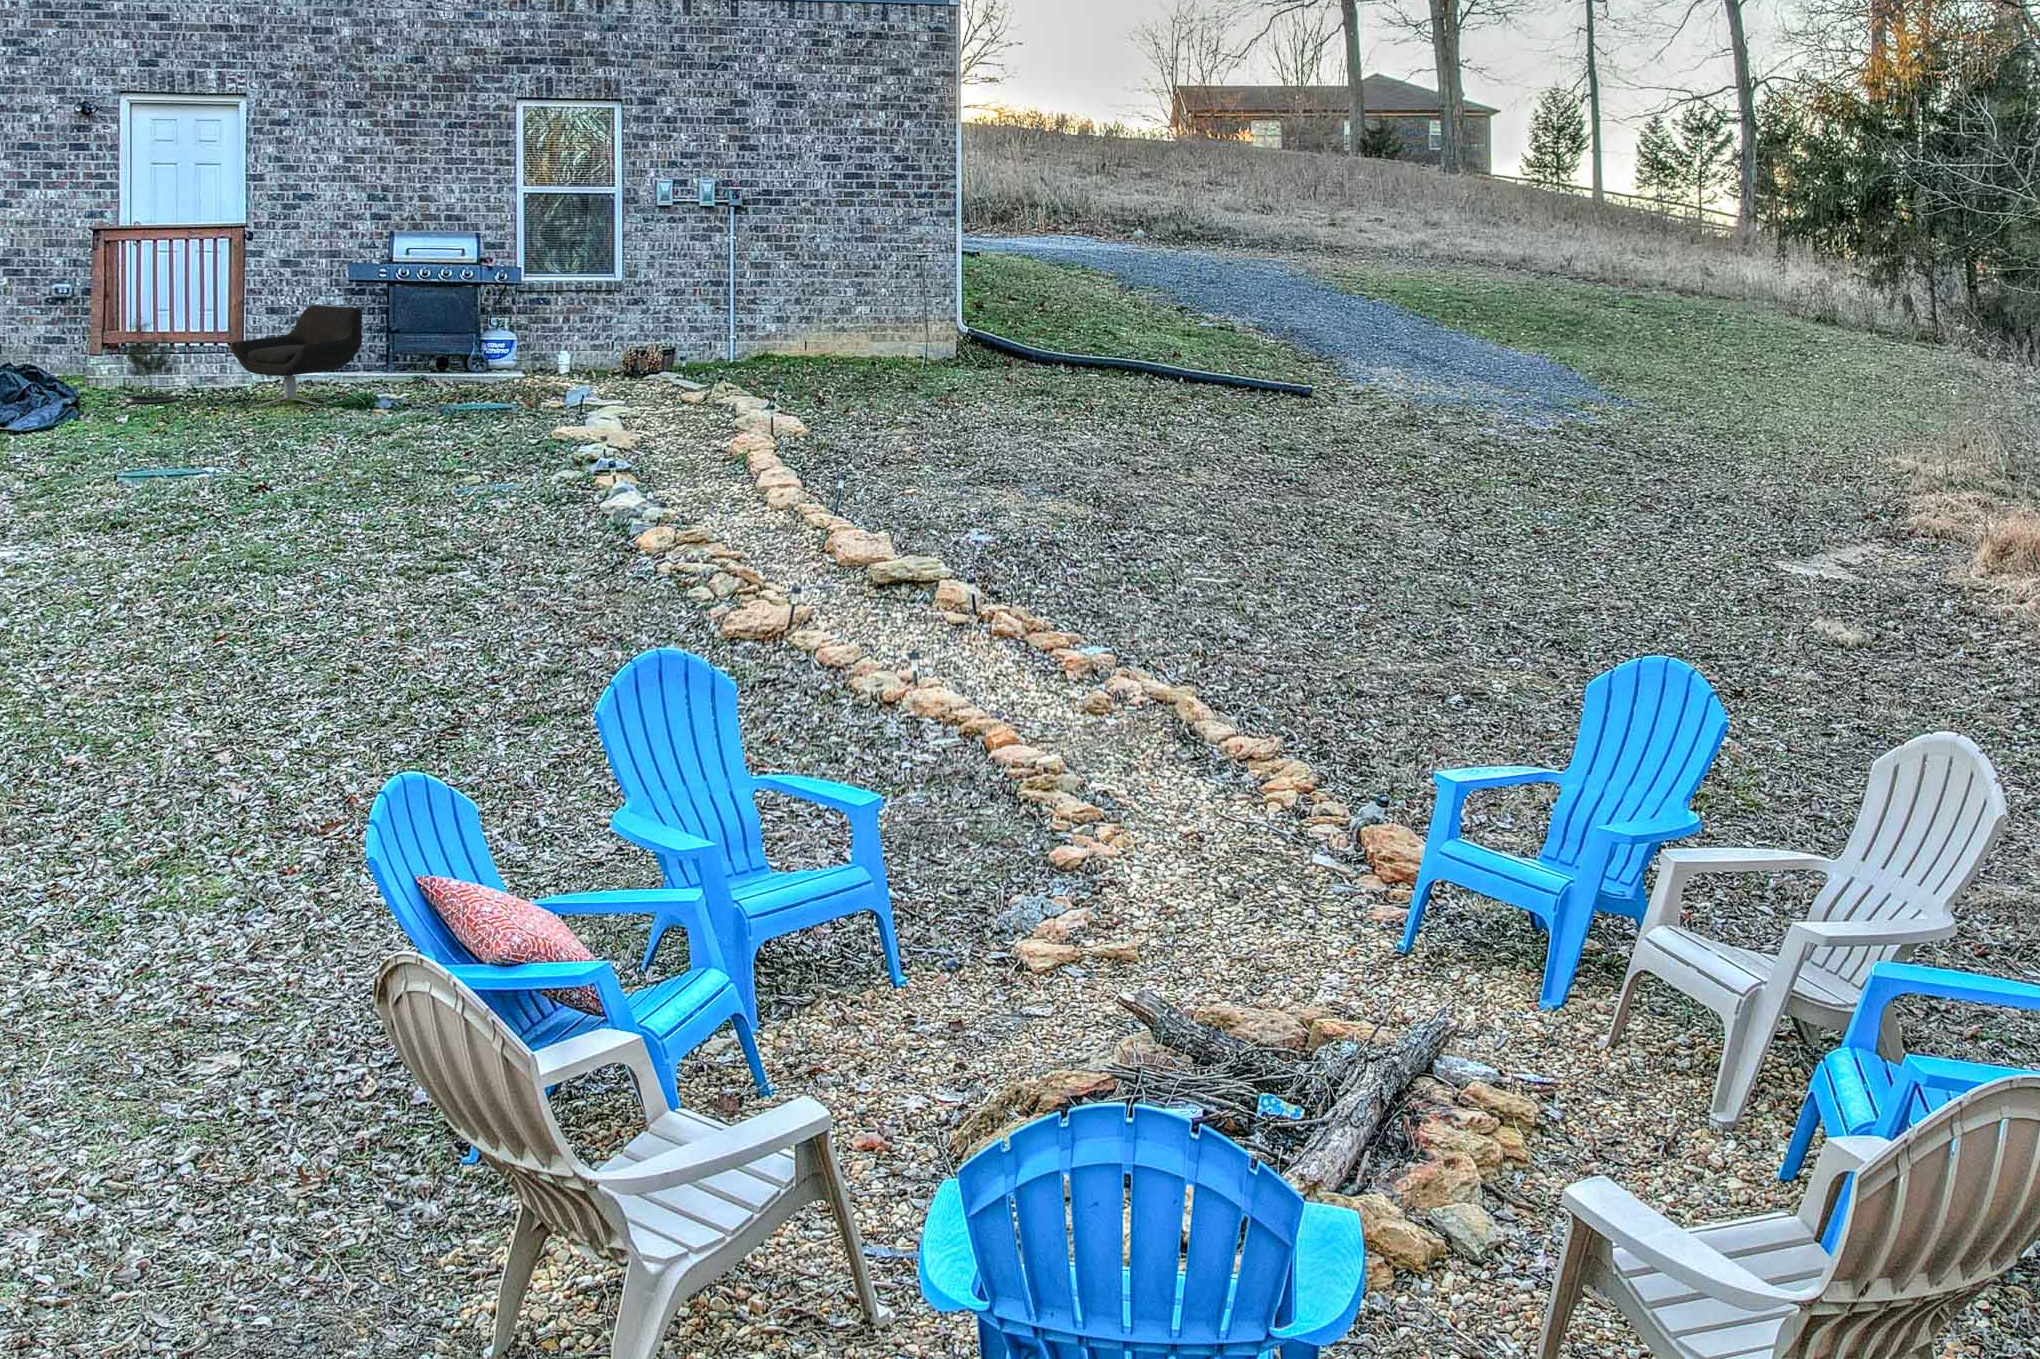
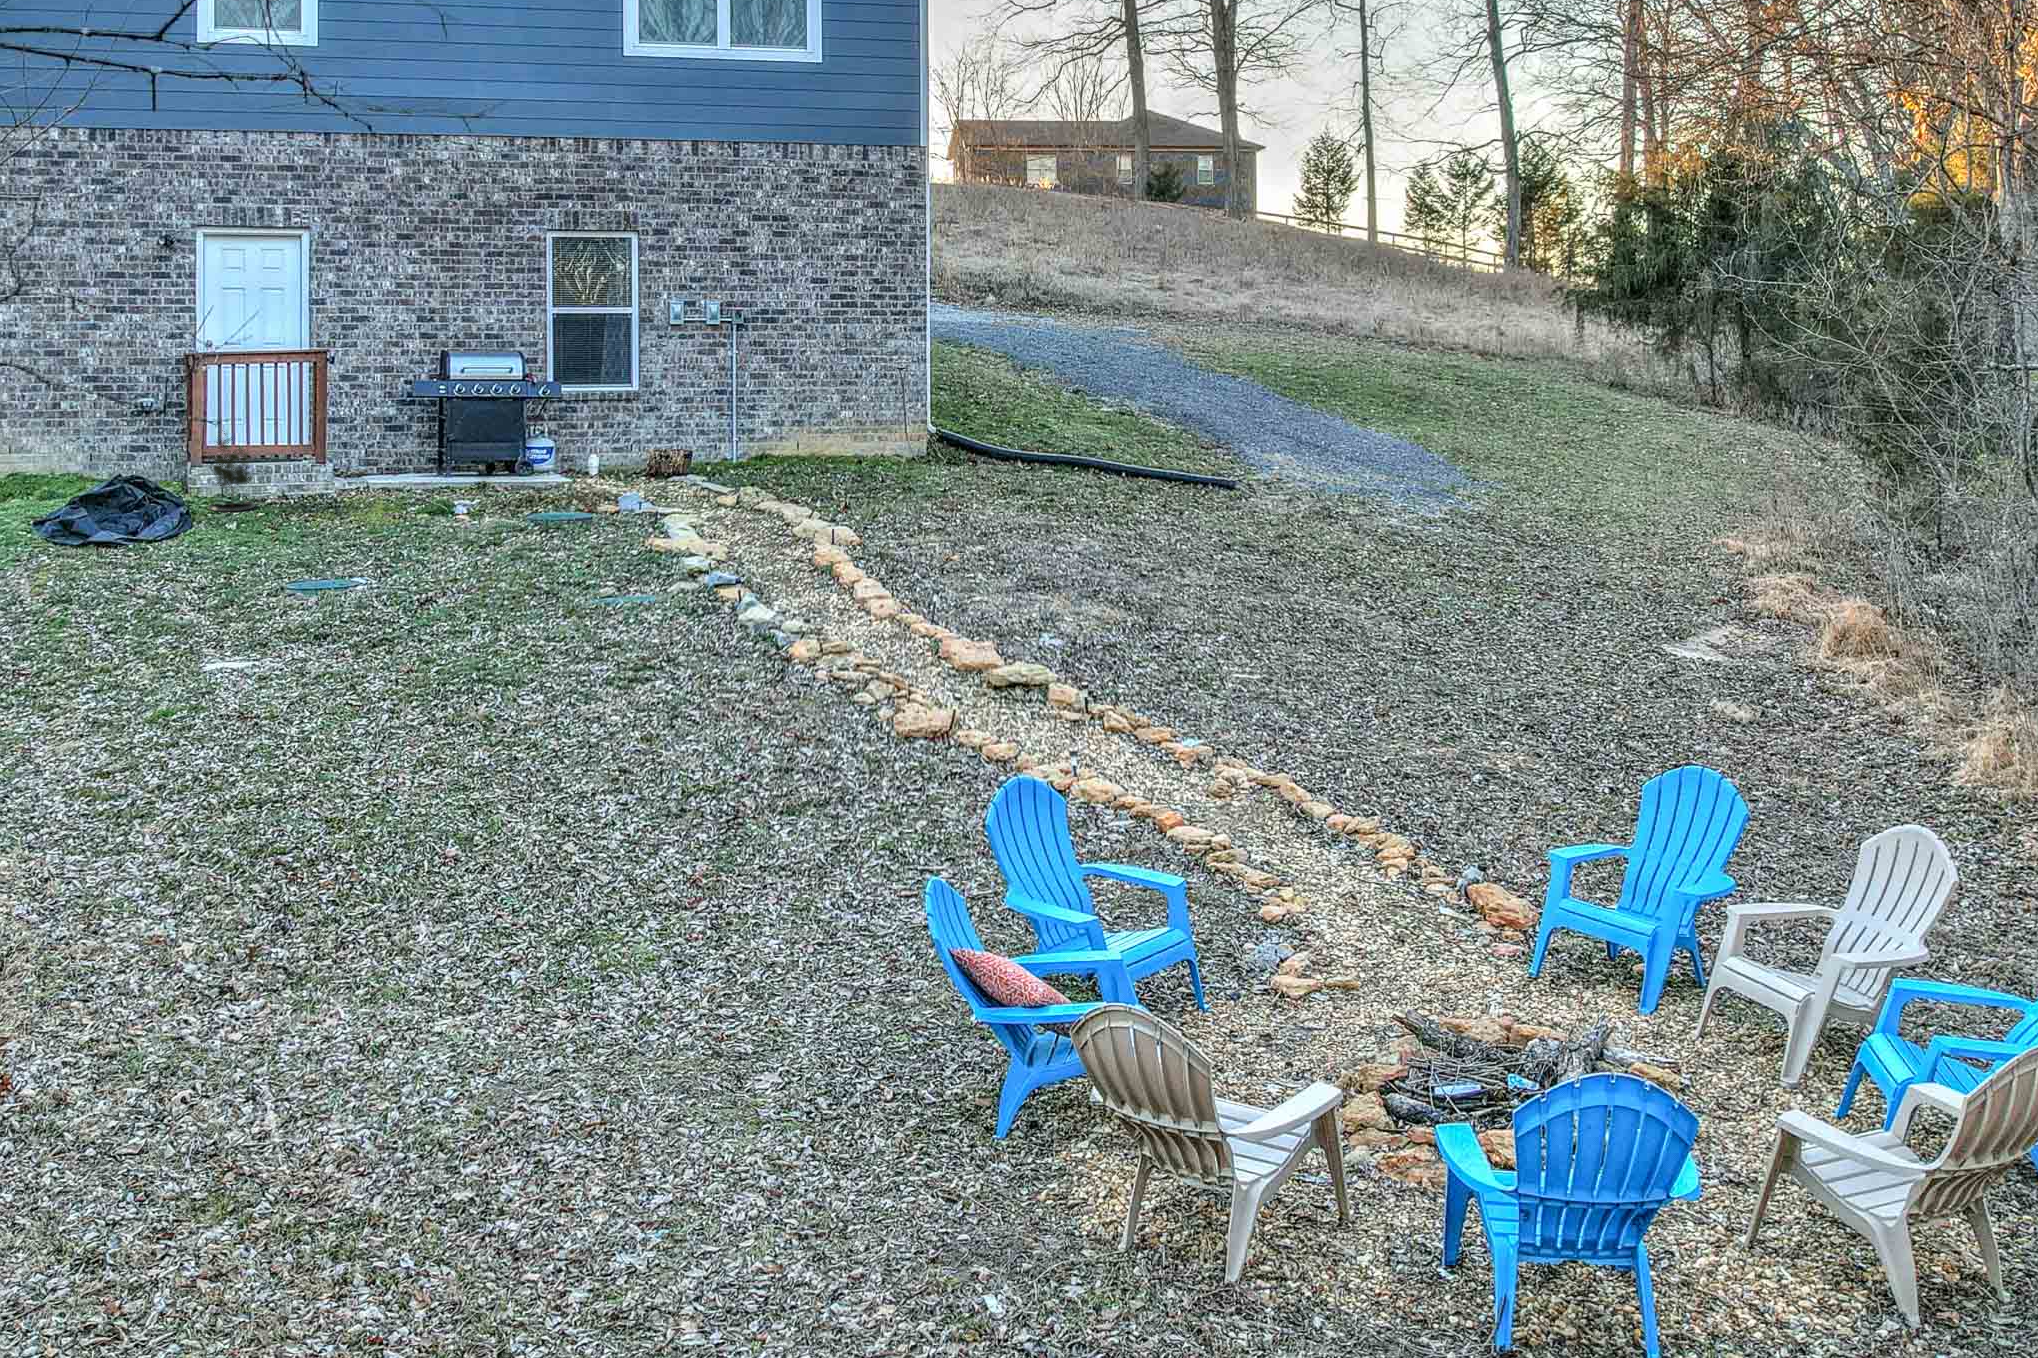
lounge chair: present [231,305,362,407] -> none [306,417,423,514]

